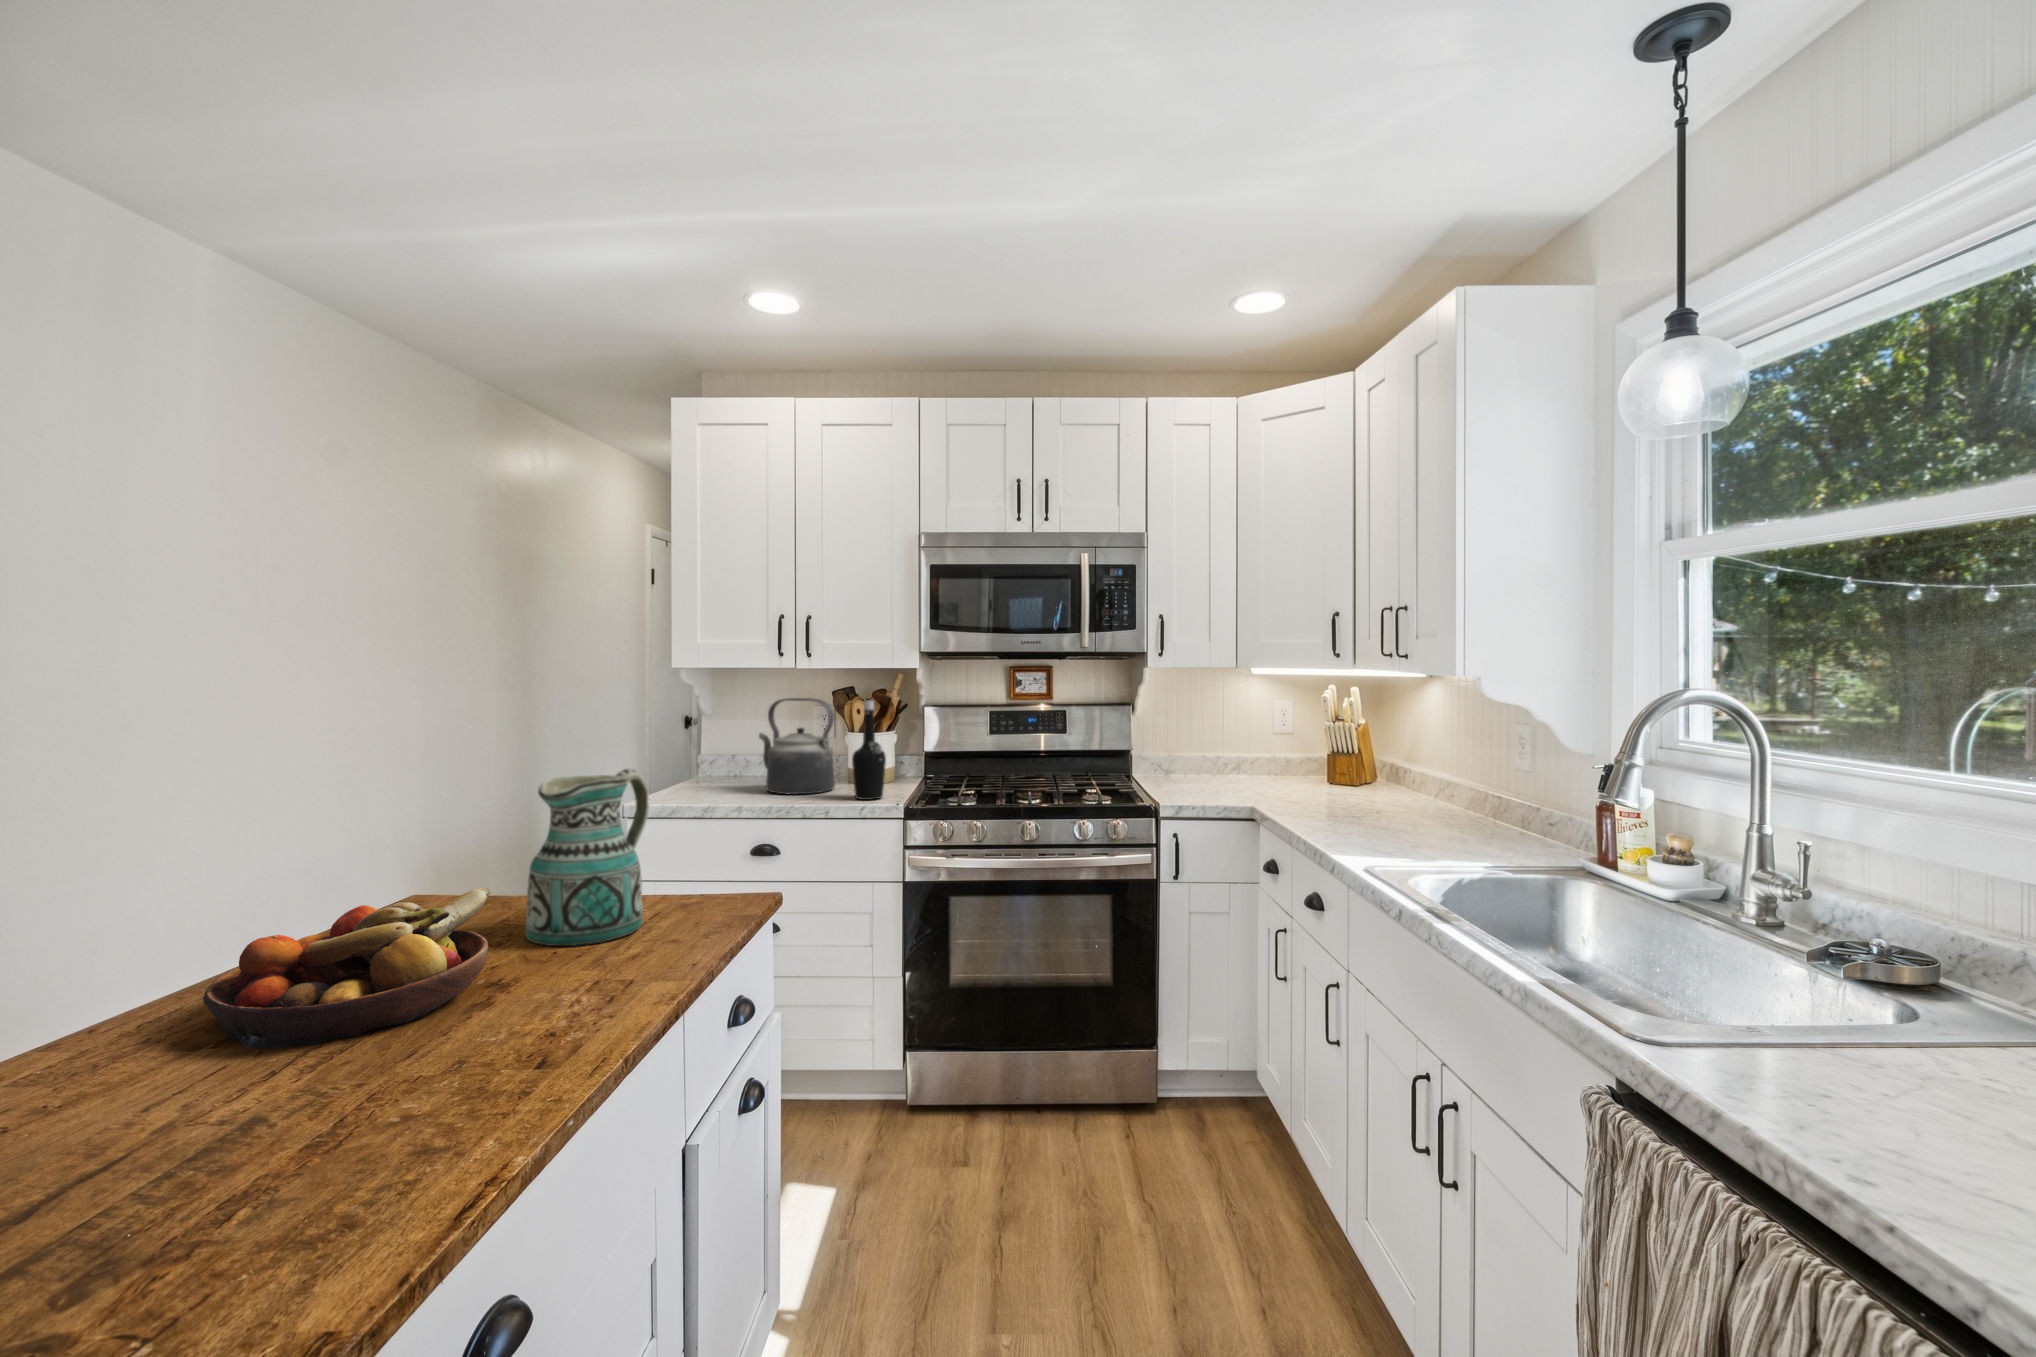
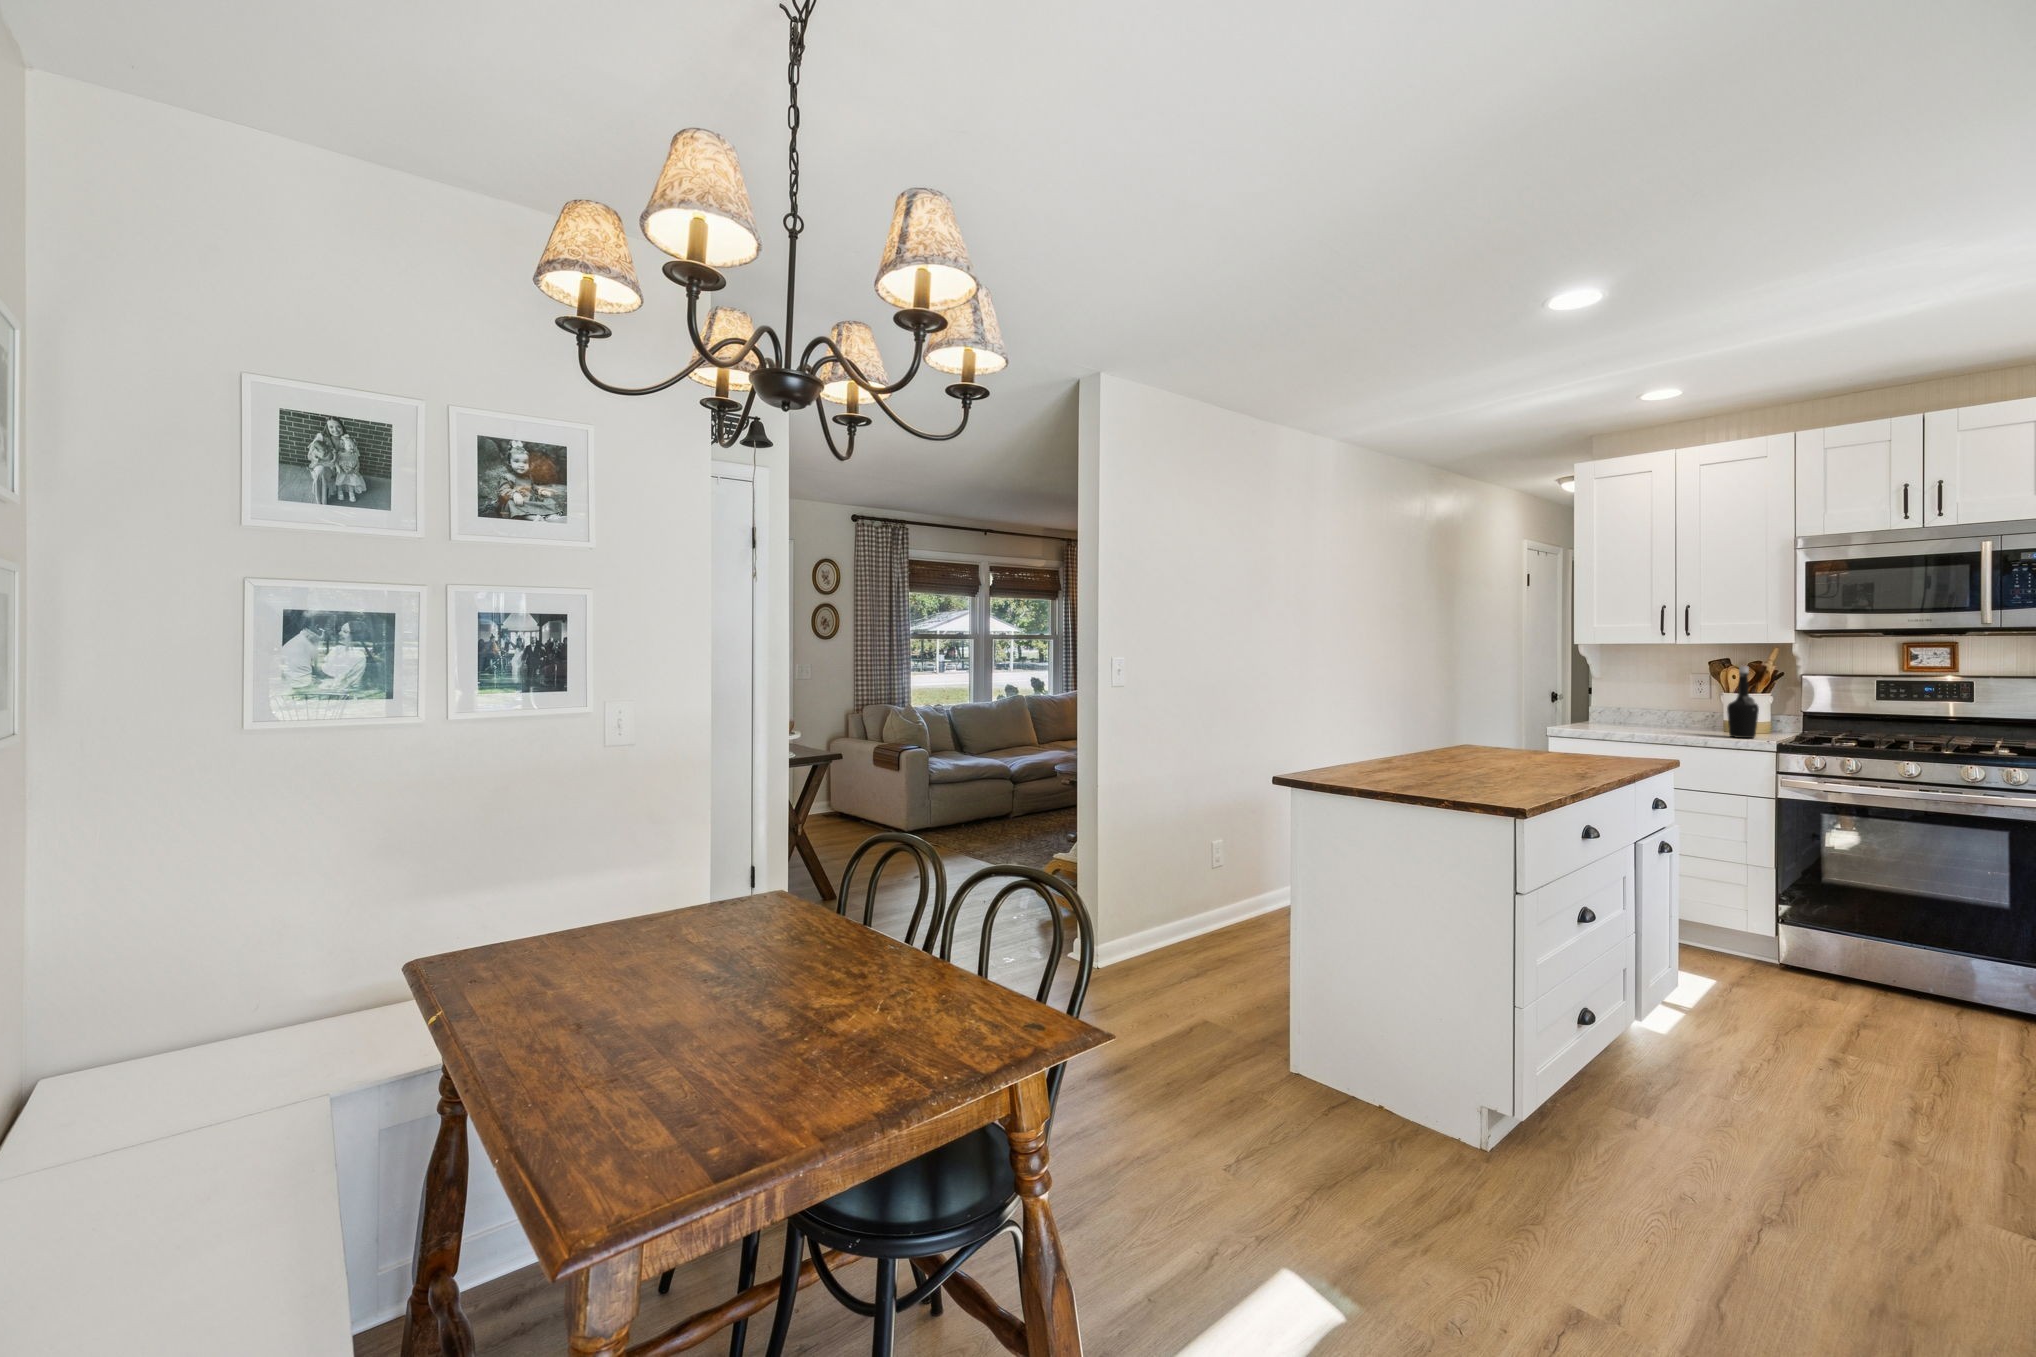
kettle: present [759,698,835,794] -> none [1645,665,1711,733]
ceramic pitcher: present [525,769,649,946] -> none [1536,686,1596,762]
fruit bowl: present [203,887,490,1049] -> none [1438,725,1536,766]

